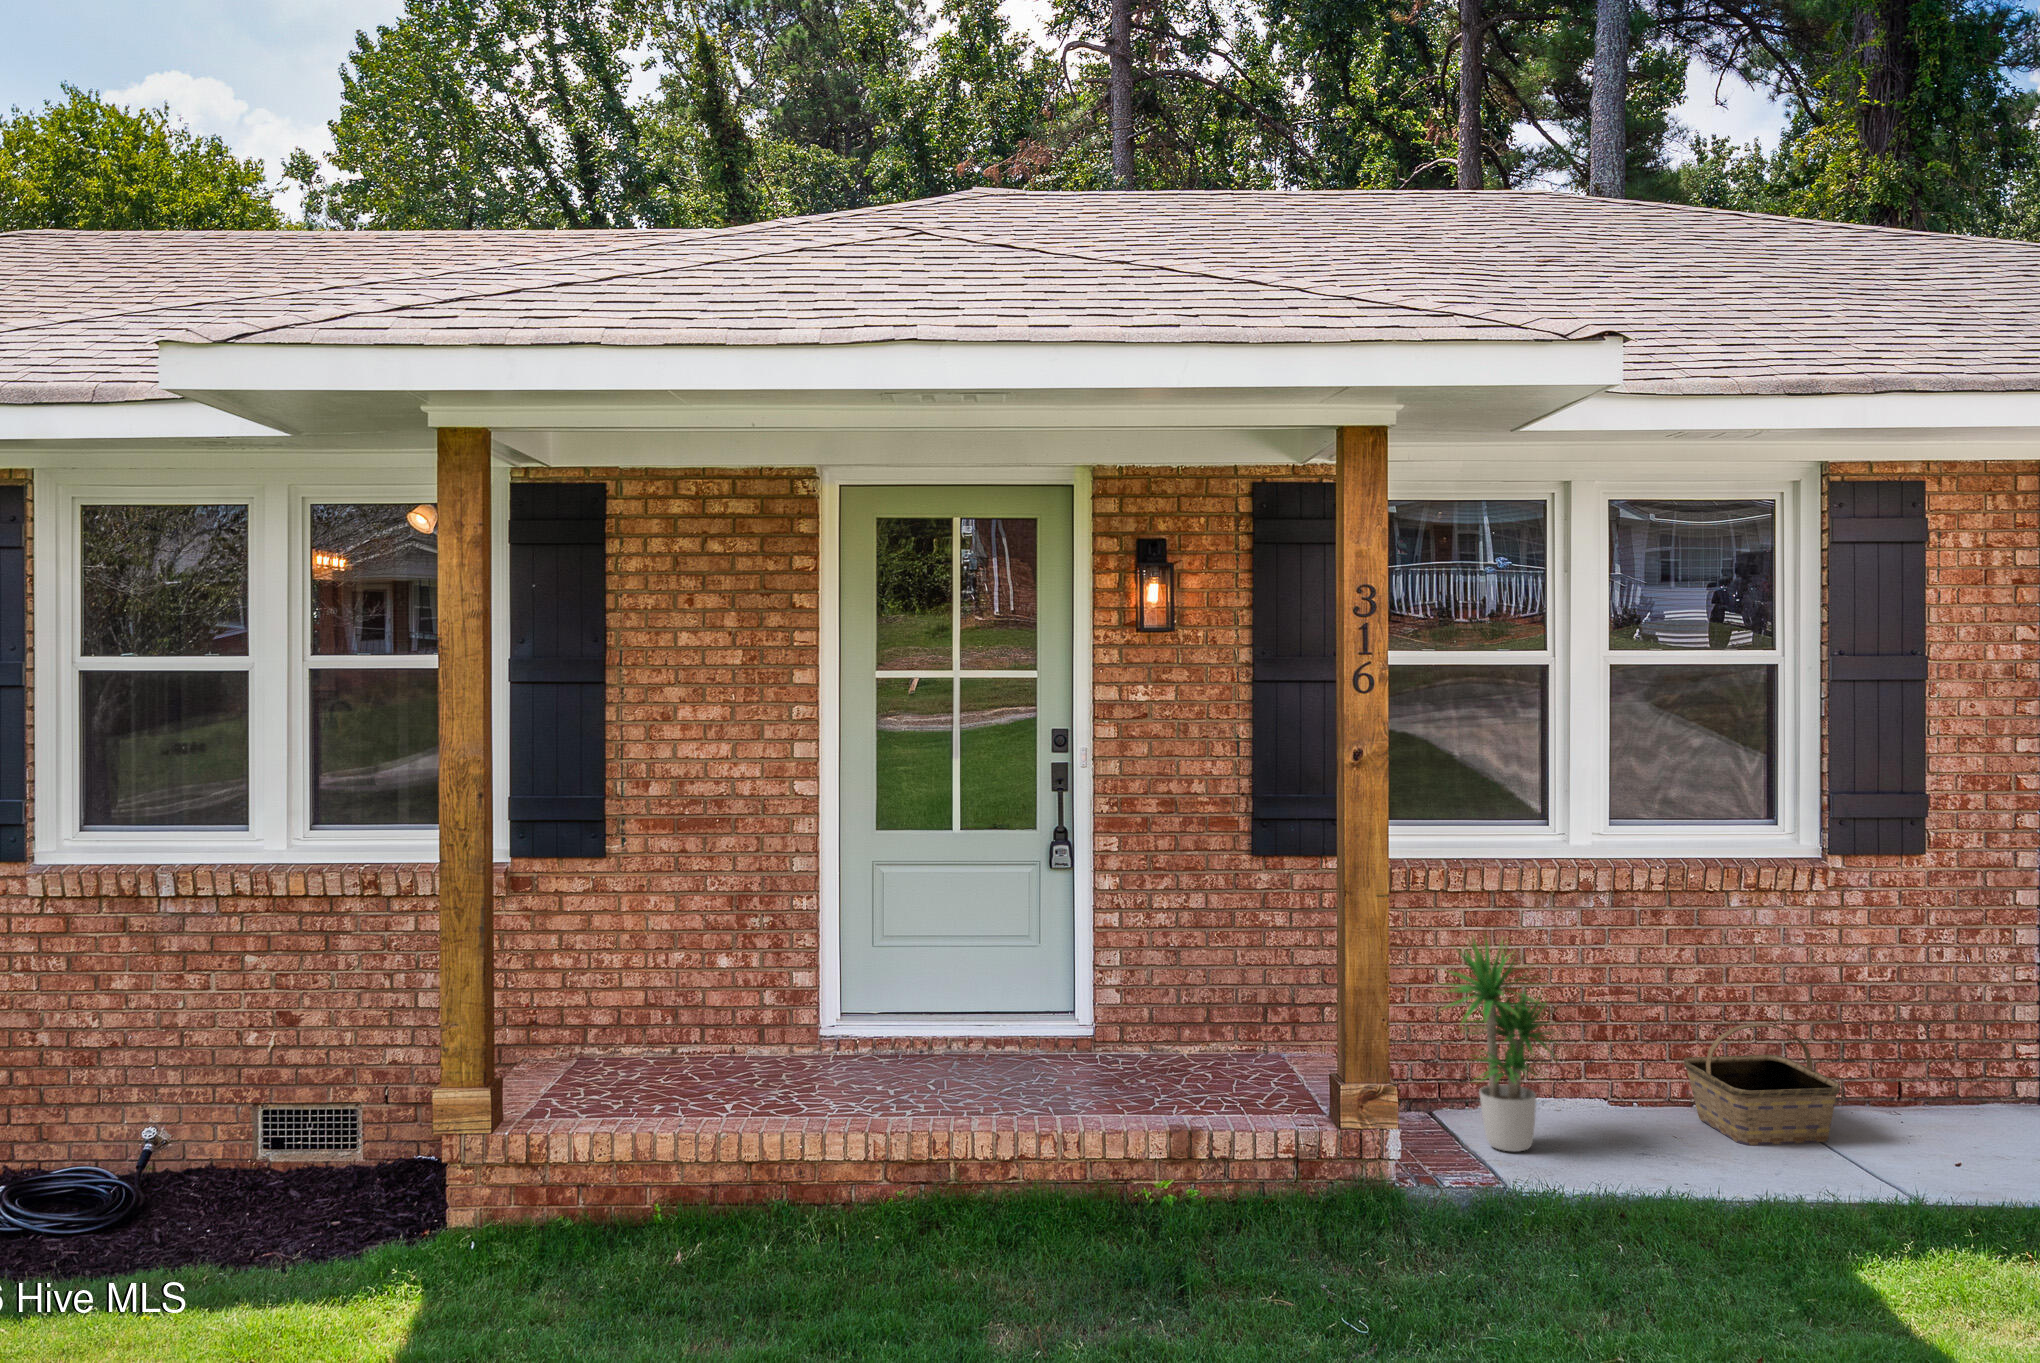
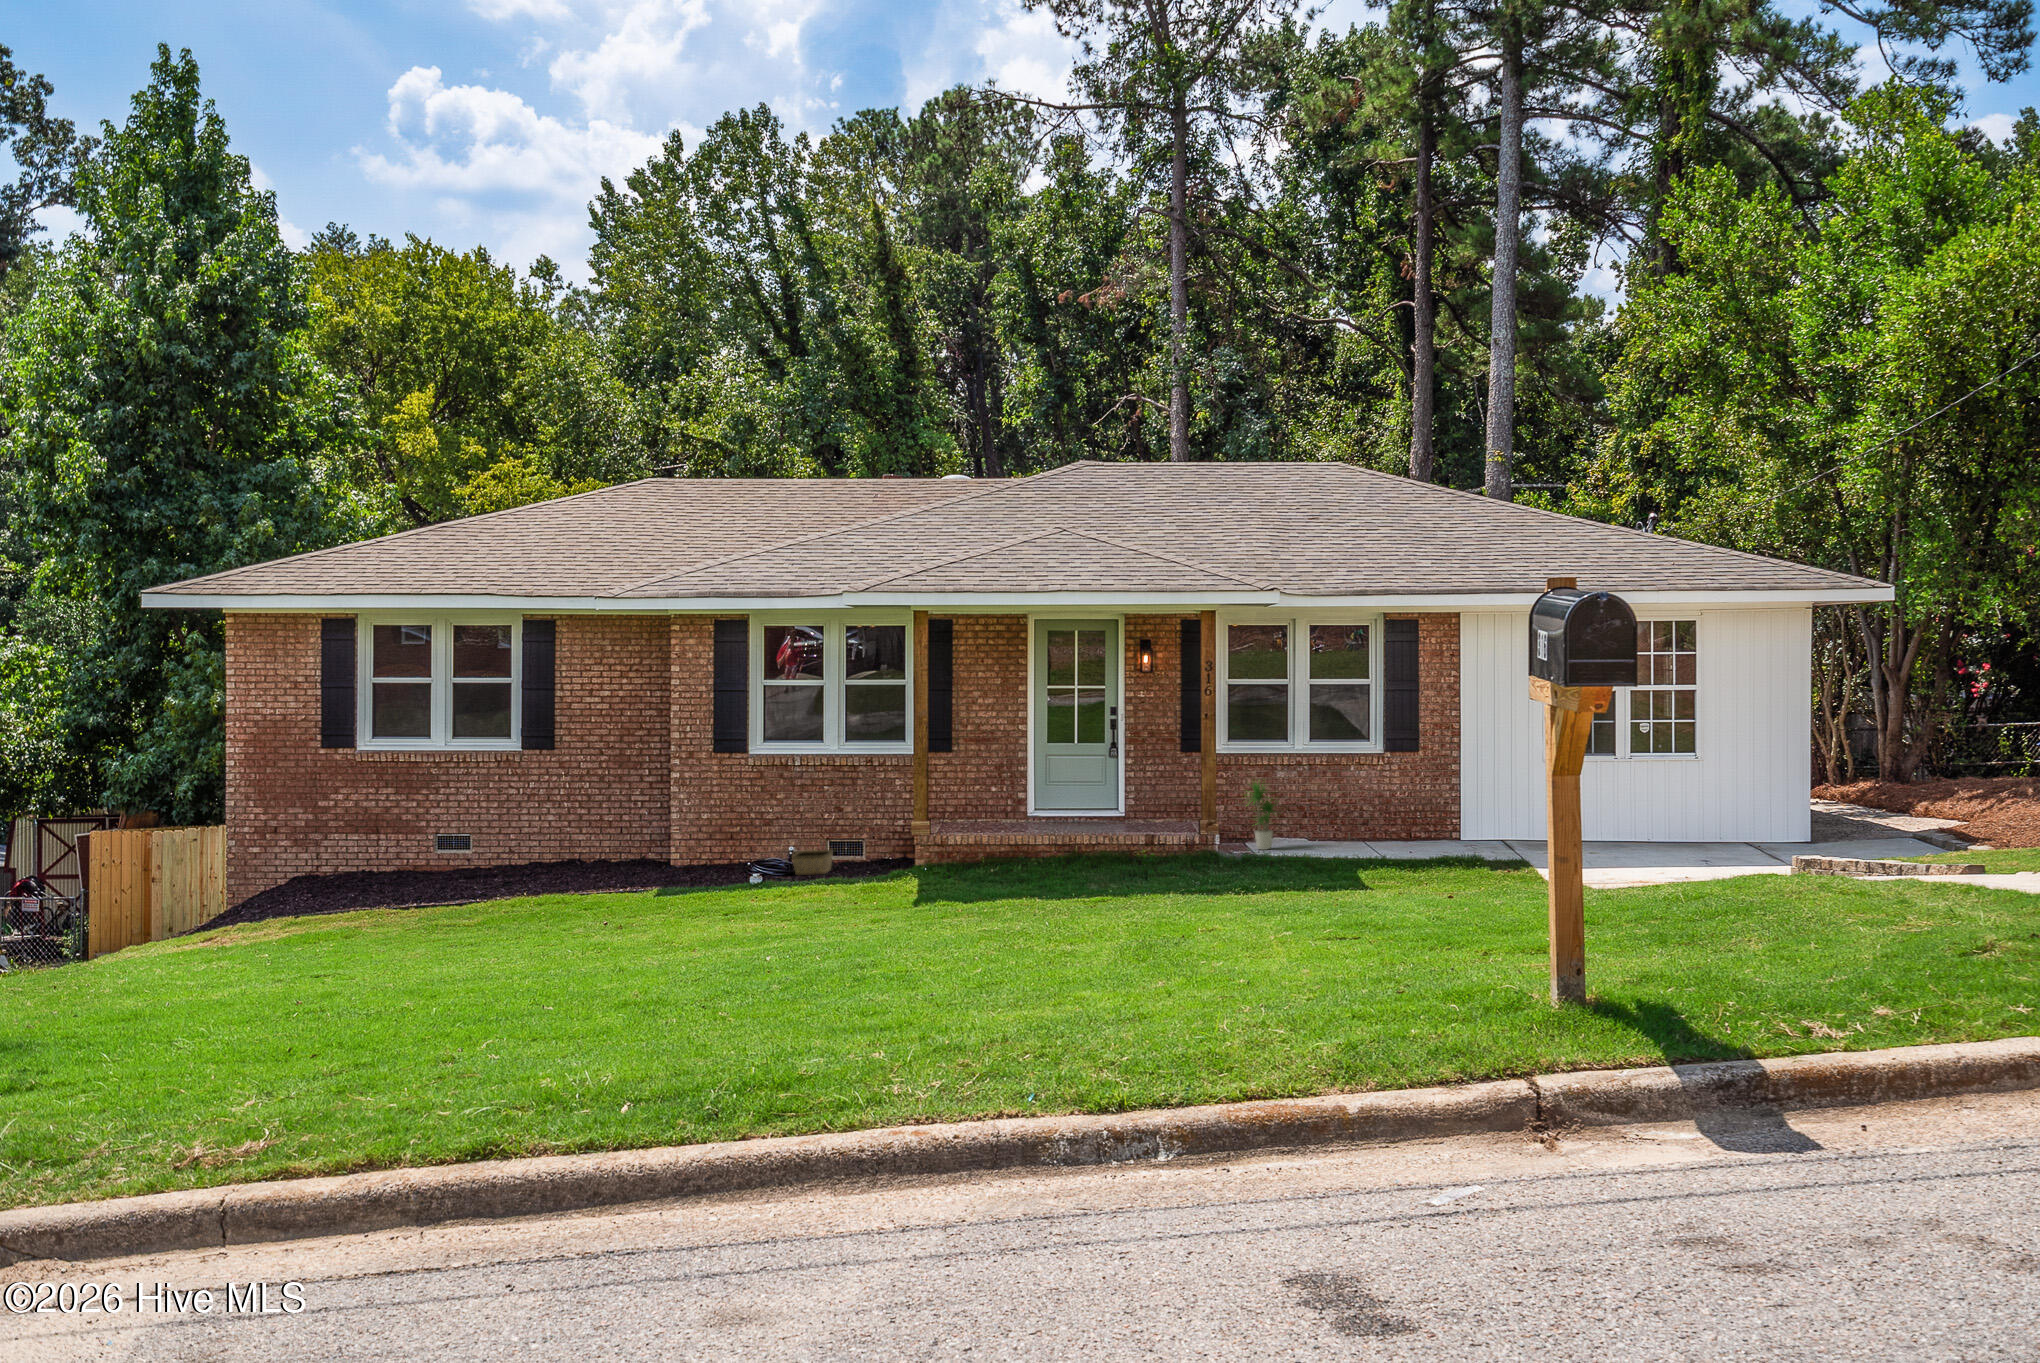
basket: present [1684,1024,1840,1145] -> present [791,837,833,875]

